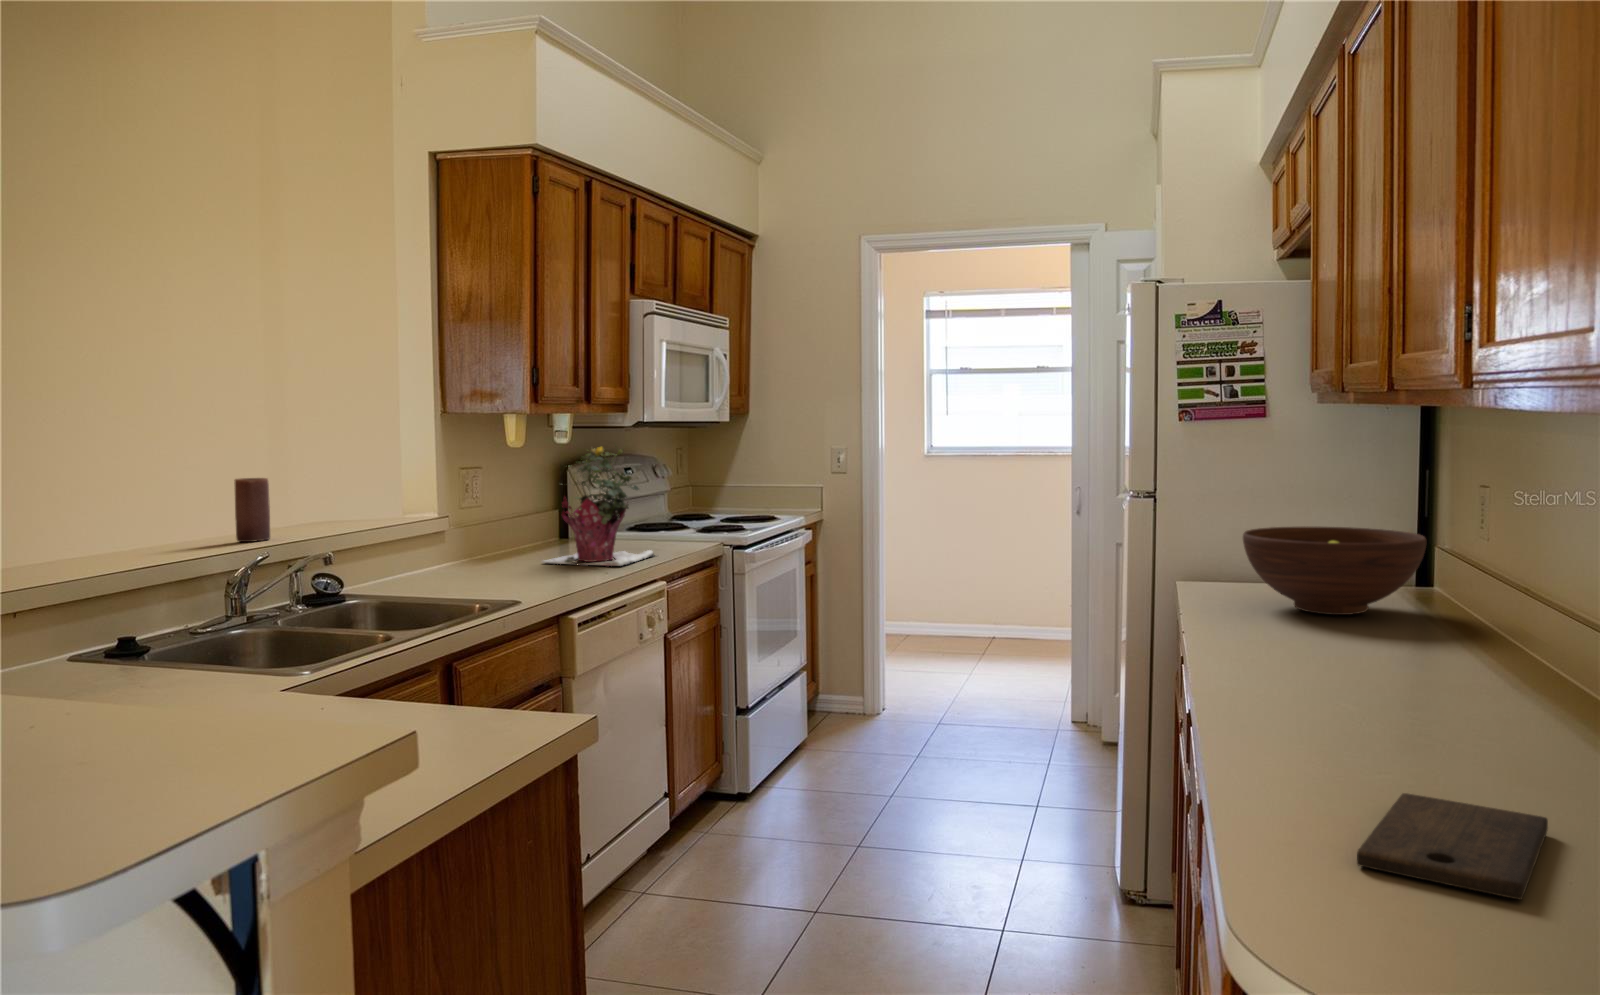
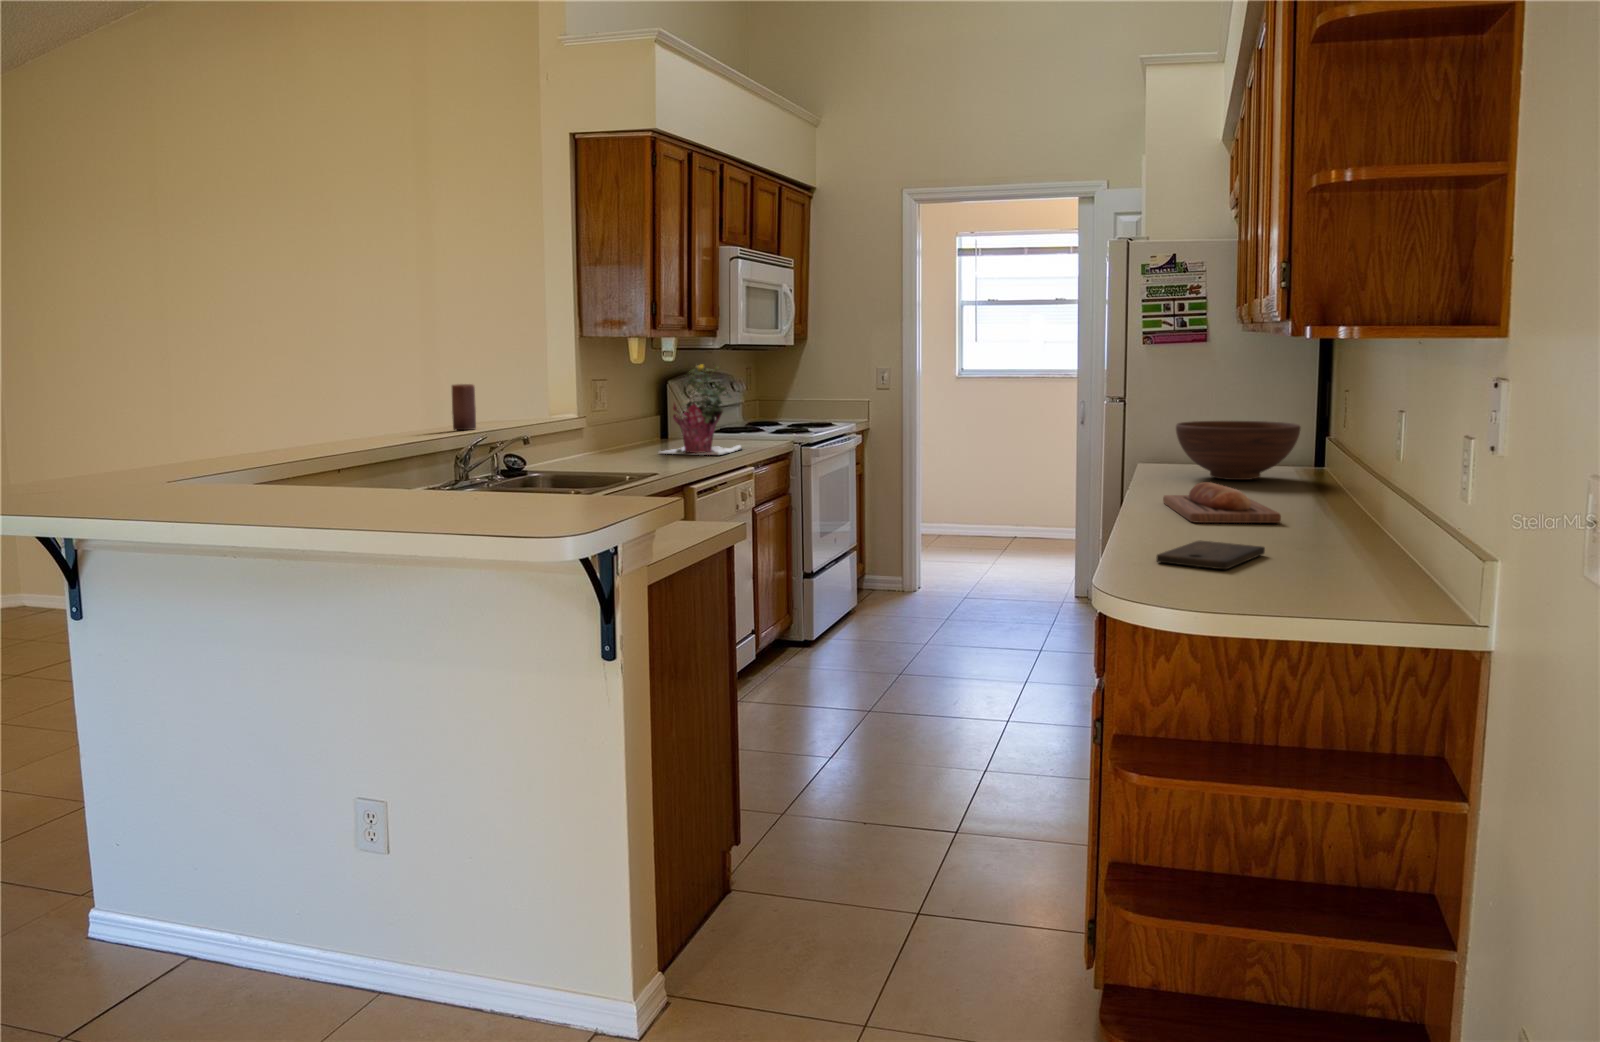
bread loaf: none [1260,640,1490,725] -> present [1163,482,1281,523]

